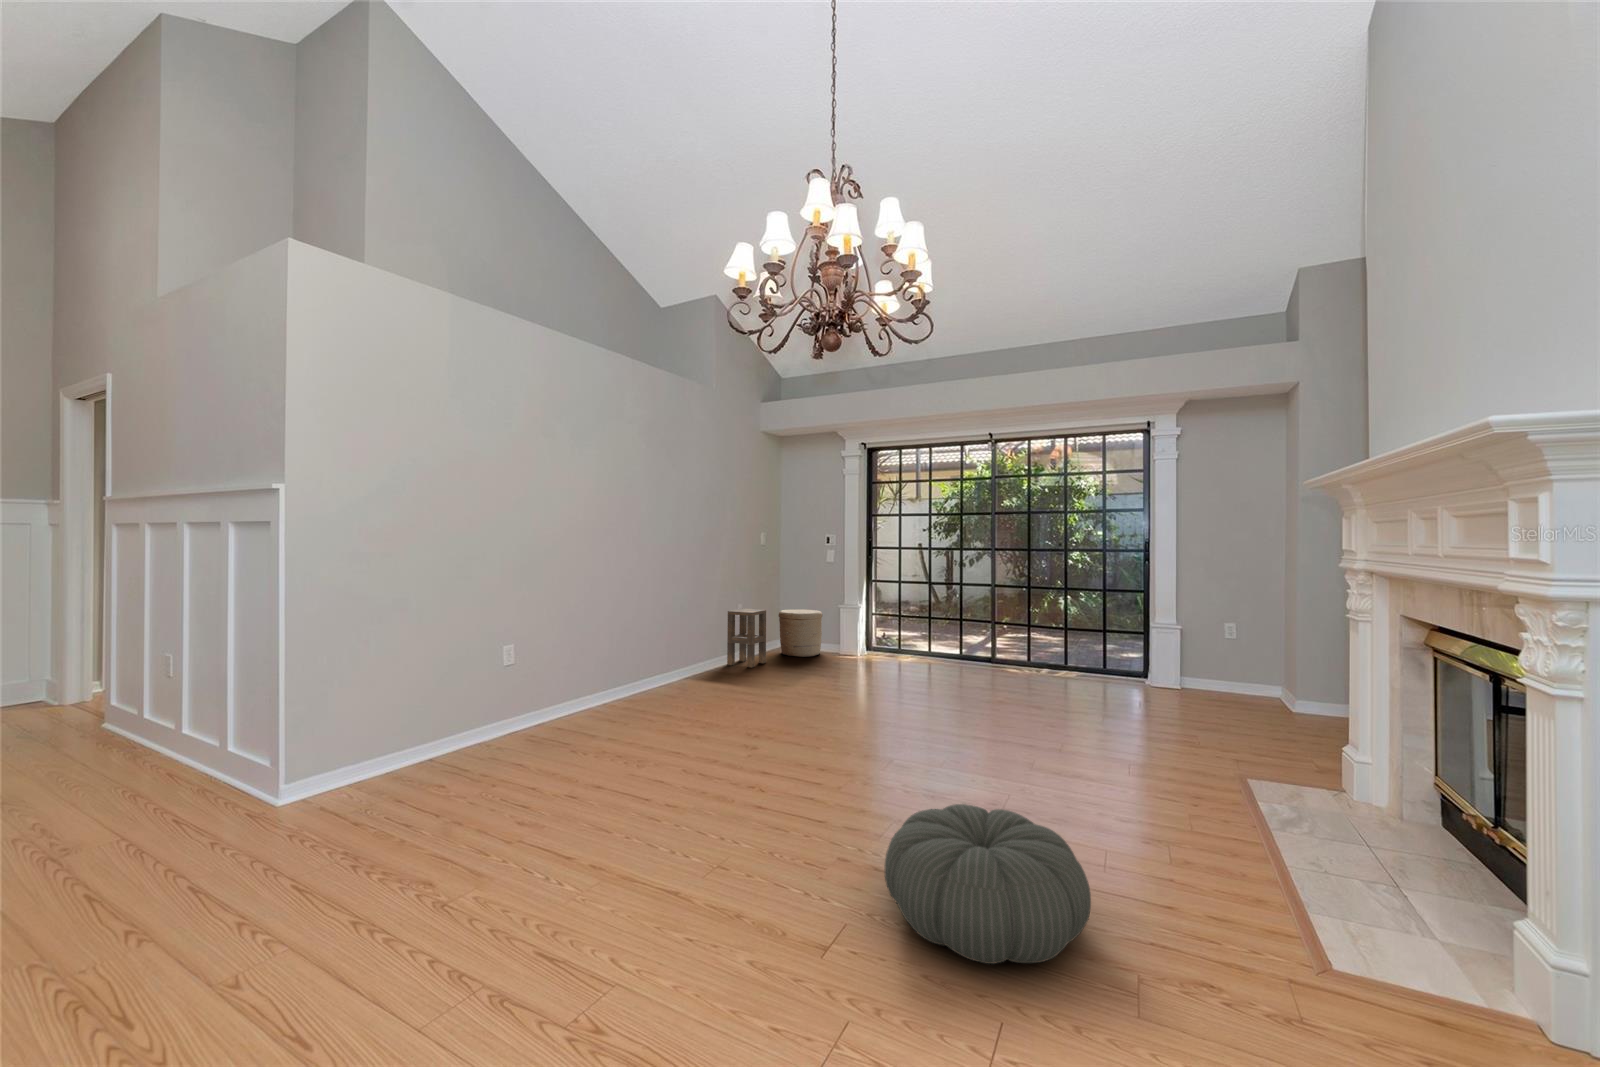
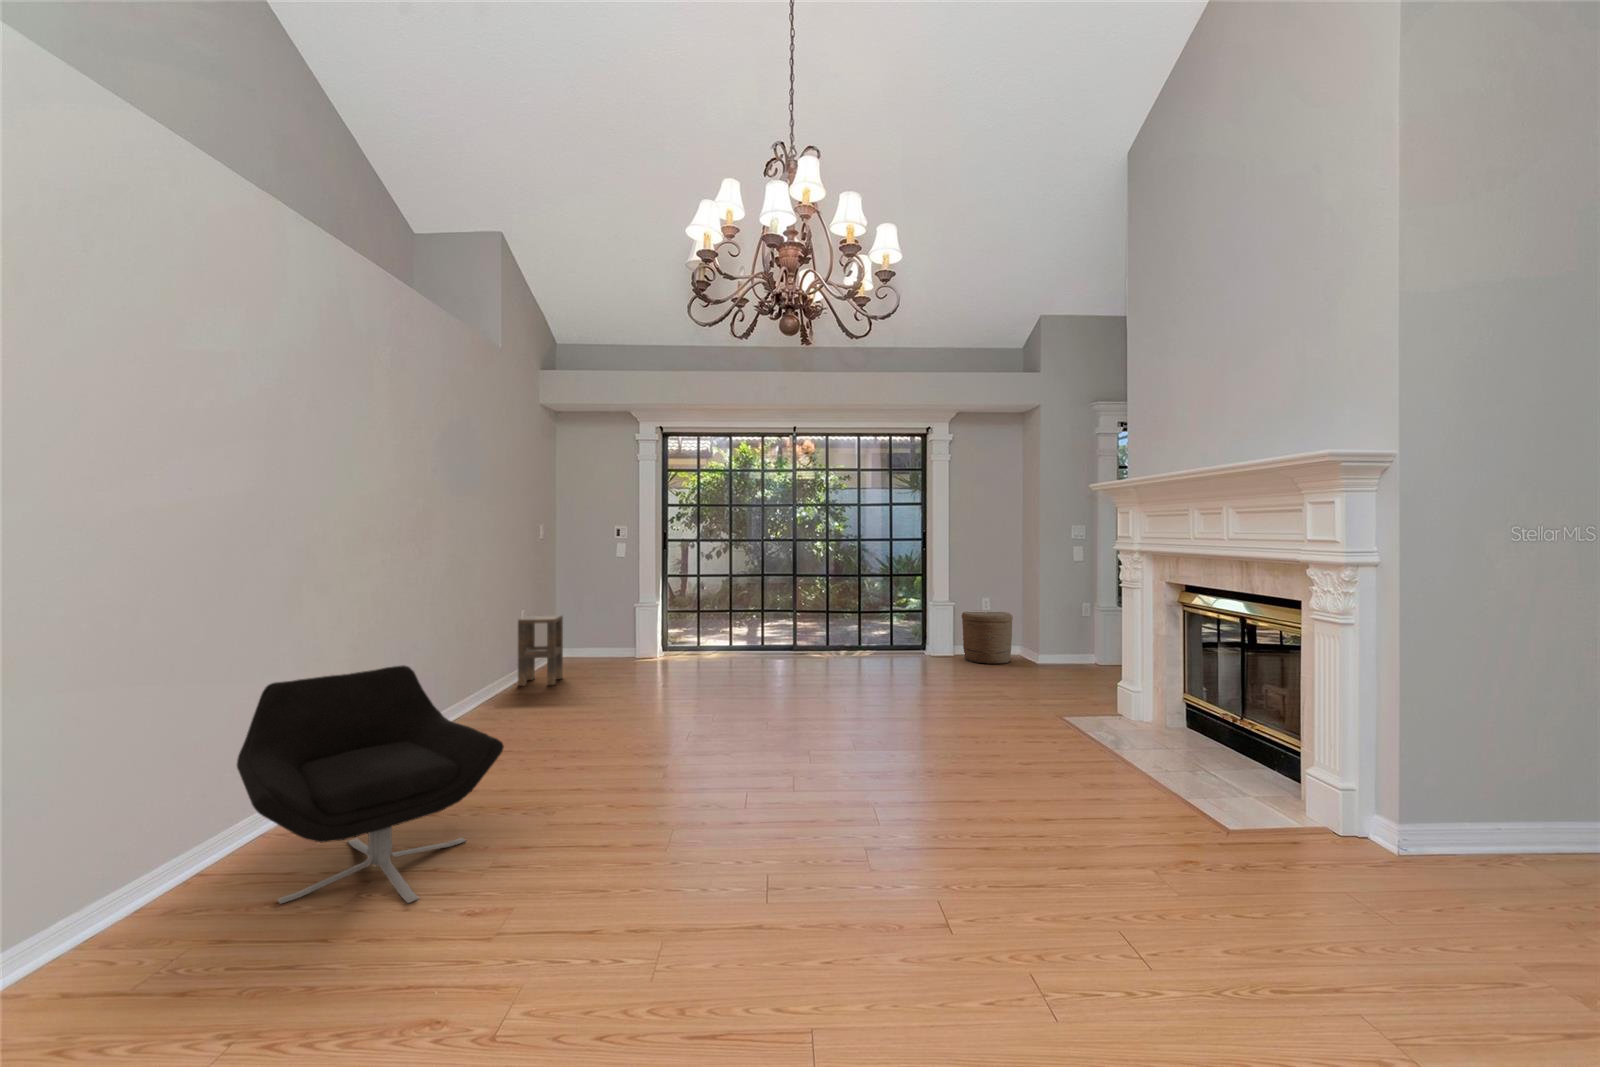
woven basket: present [778,609,822,657] -> present [962,612,1013,664]
lounge chair: none [398,635,568,799] -> present [237,665,504,904]
pouf: present [885,804,1091,964] -> none [967,760,1144,878]

